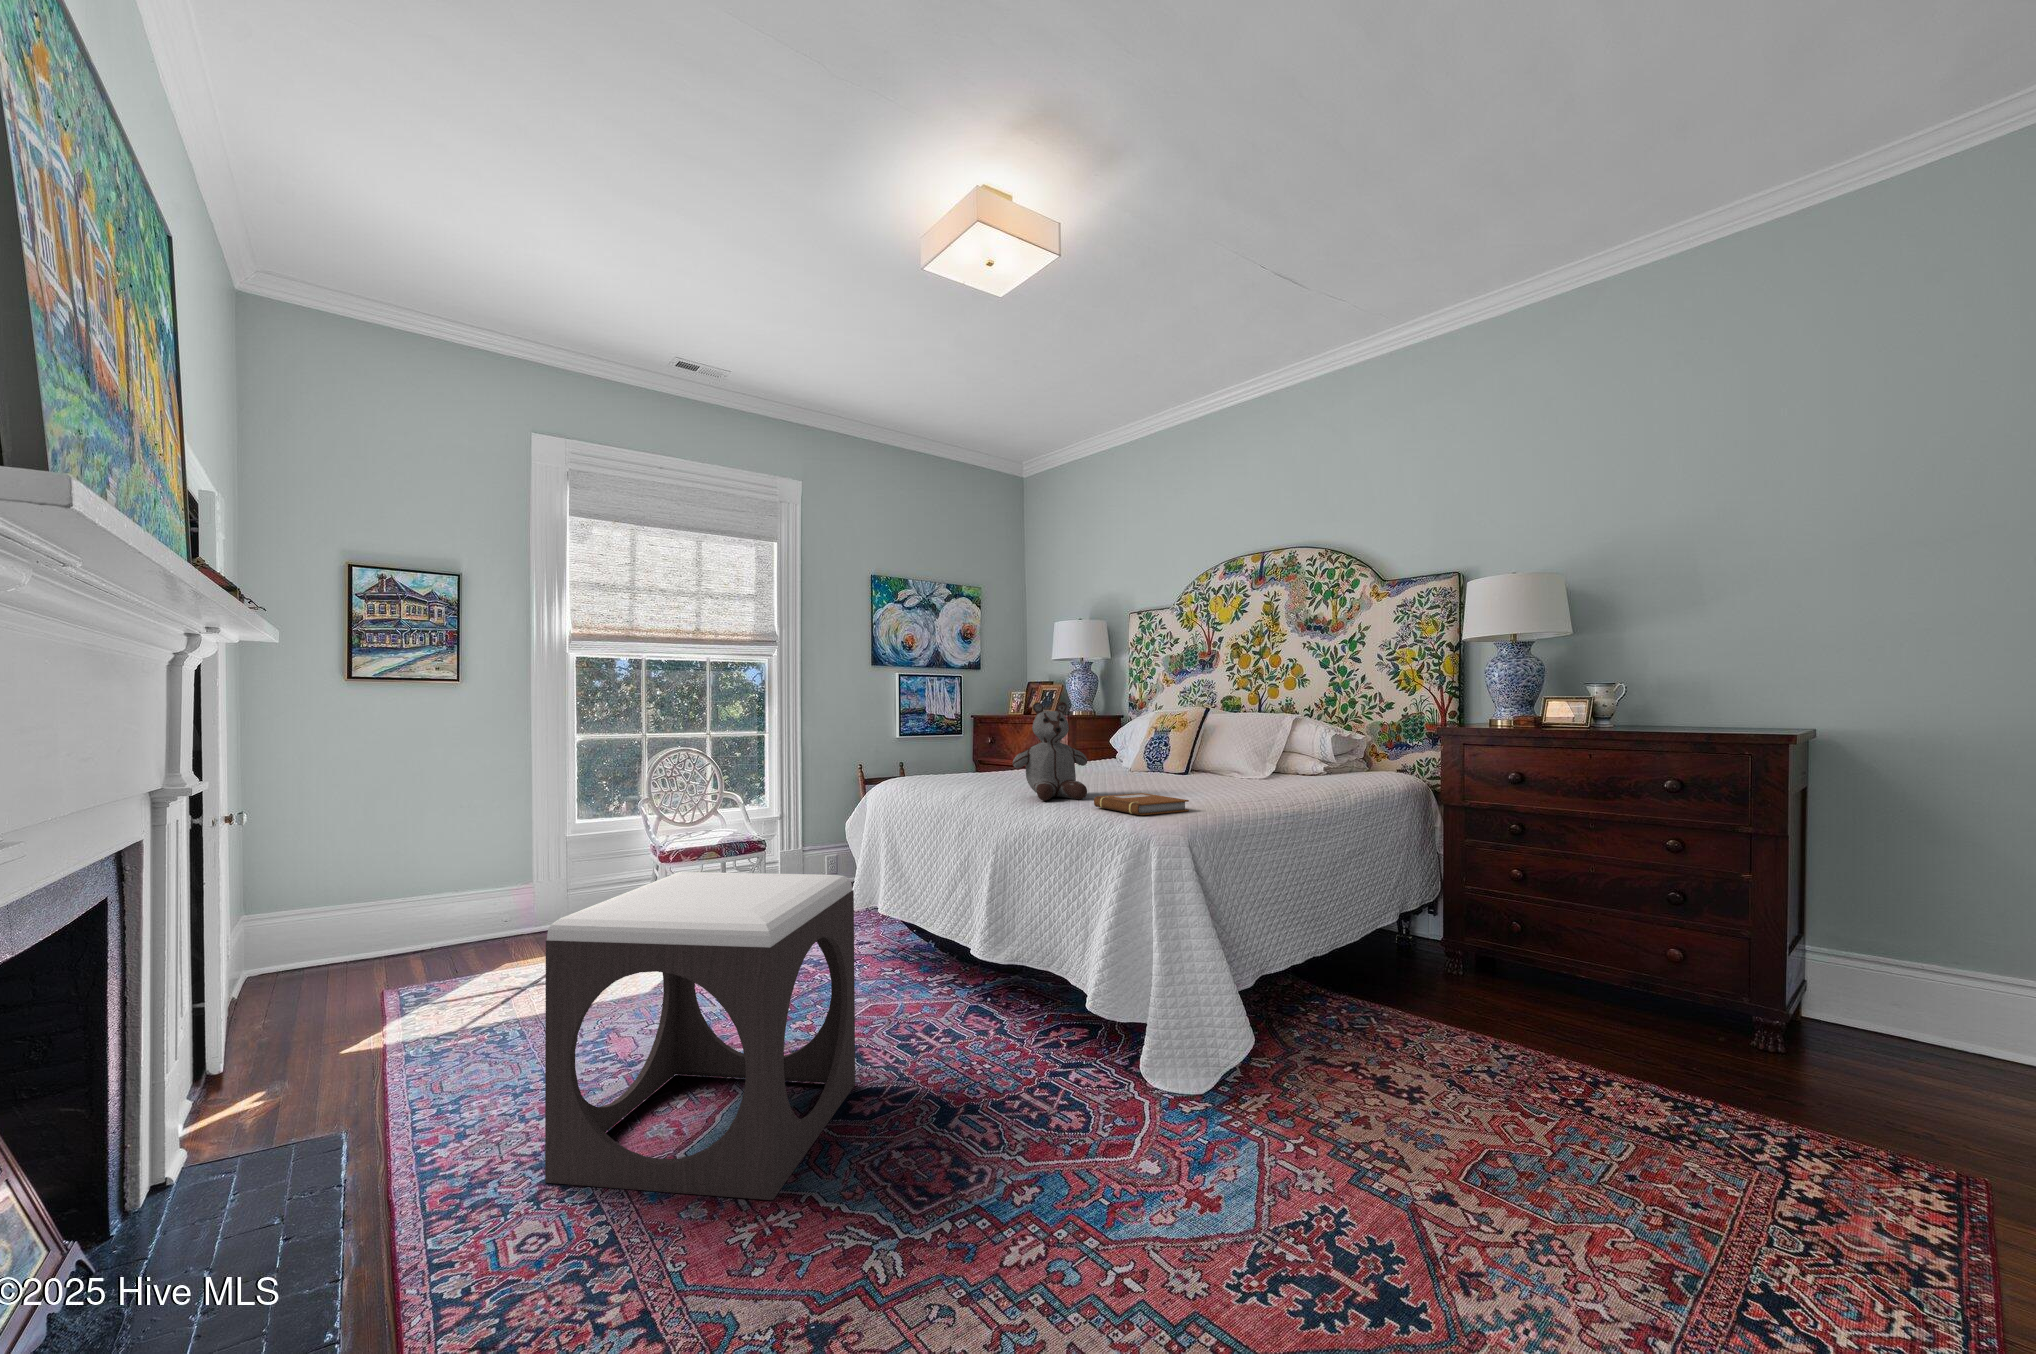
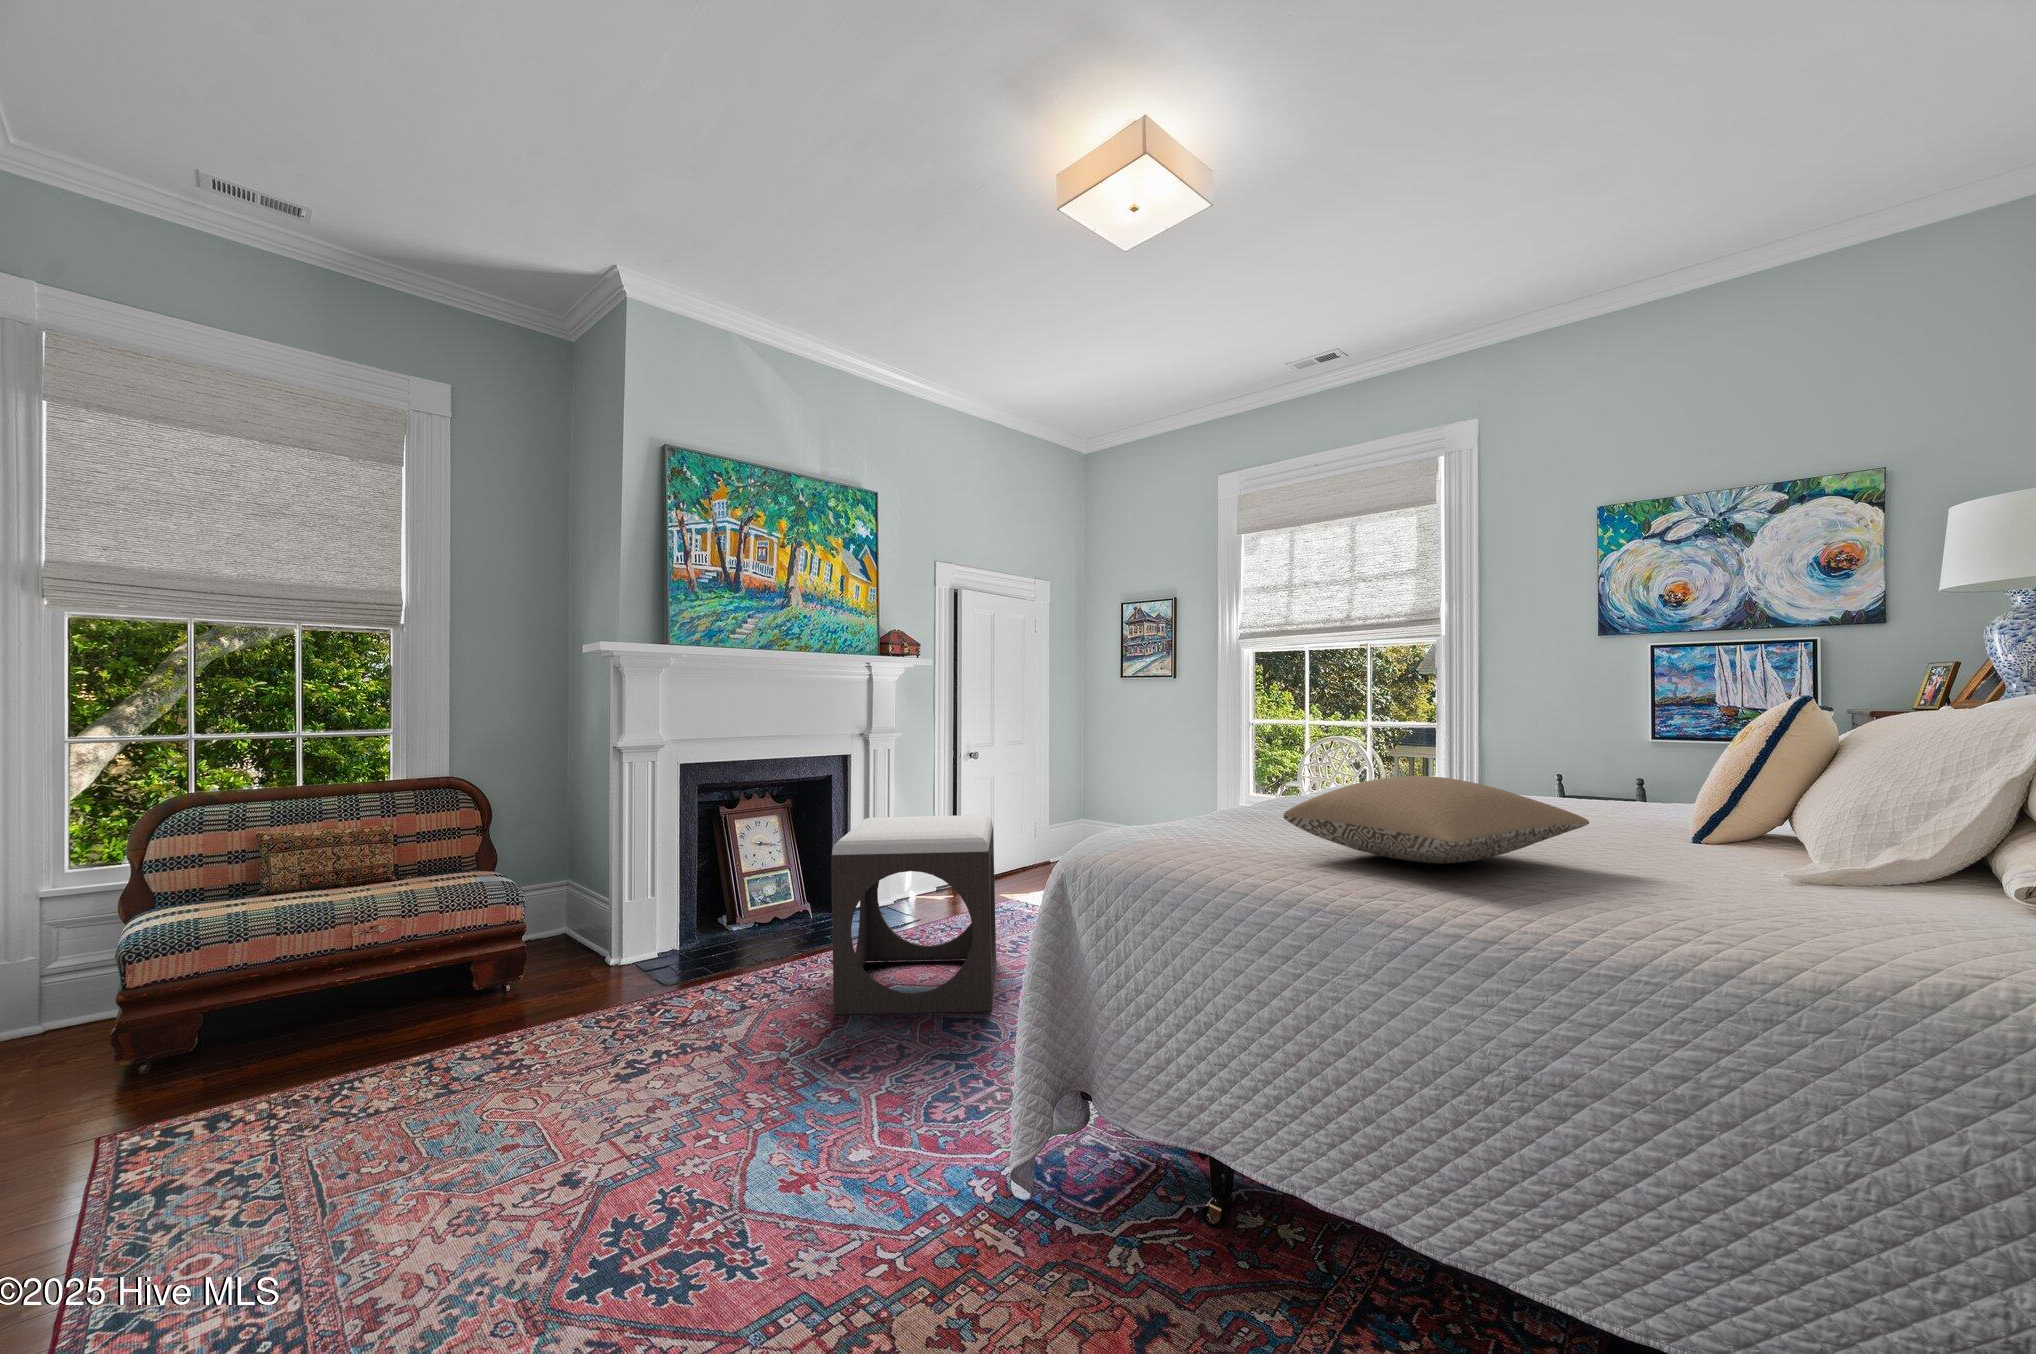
stuffed bear: present [1013,702,1087,801] -> none [1206,696,1308,826]
pillow: none [1141,745,1292,792] -> present [1284,776,1589,863]
notebook: present [1094,793,1189,815] -> none [1097,818,1225,855]

